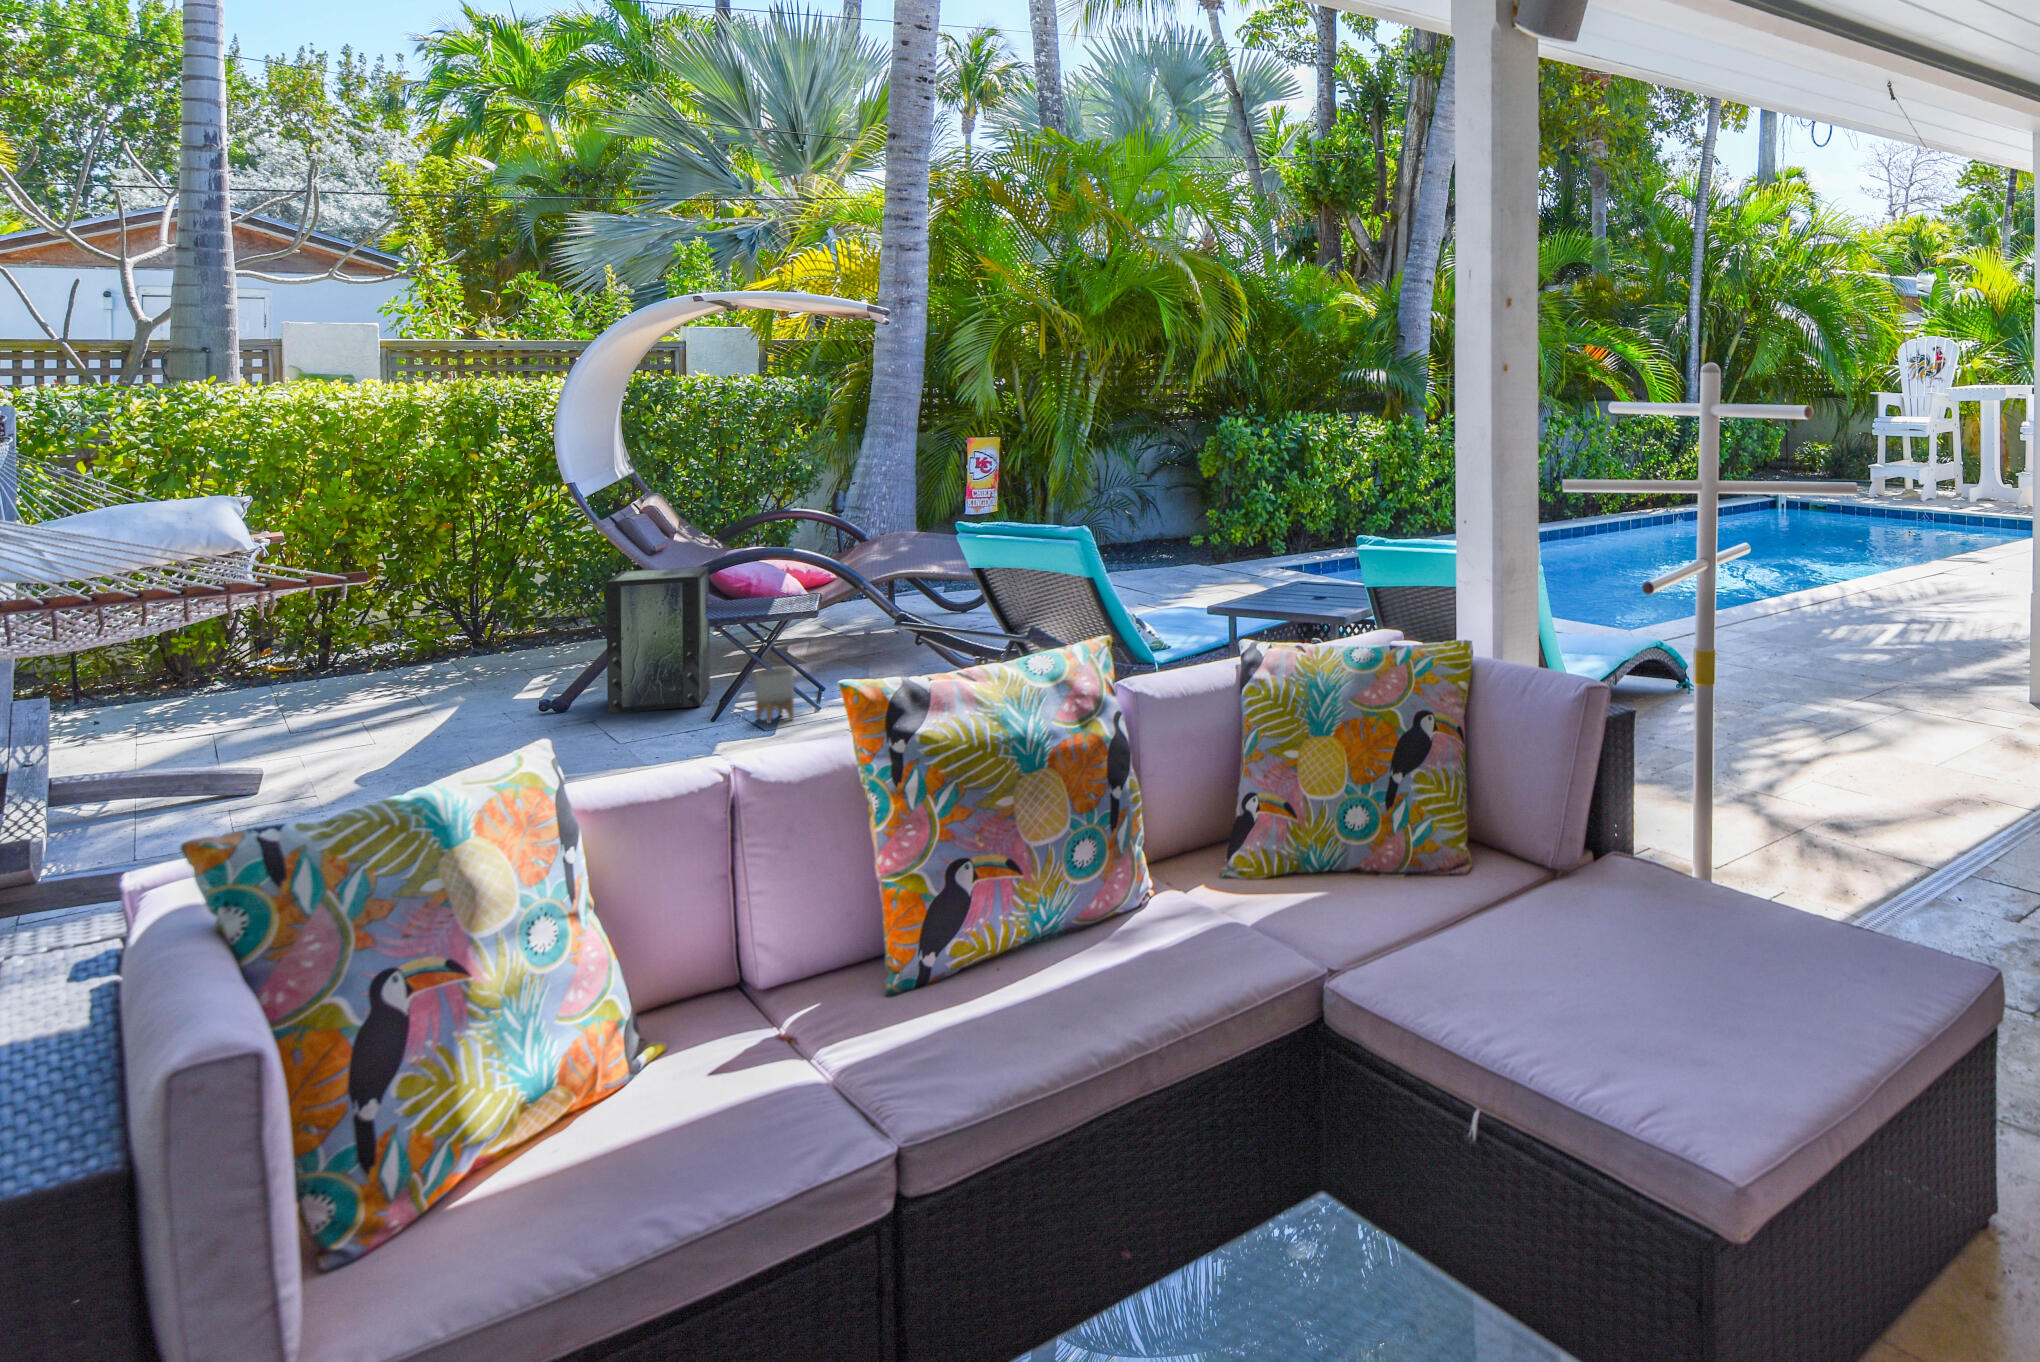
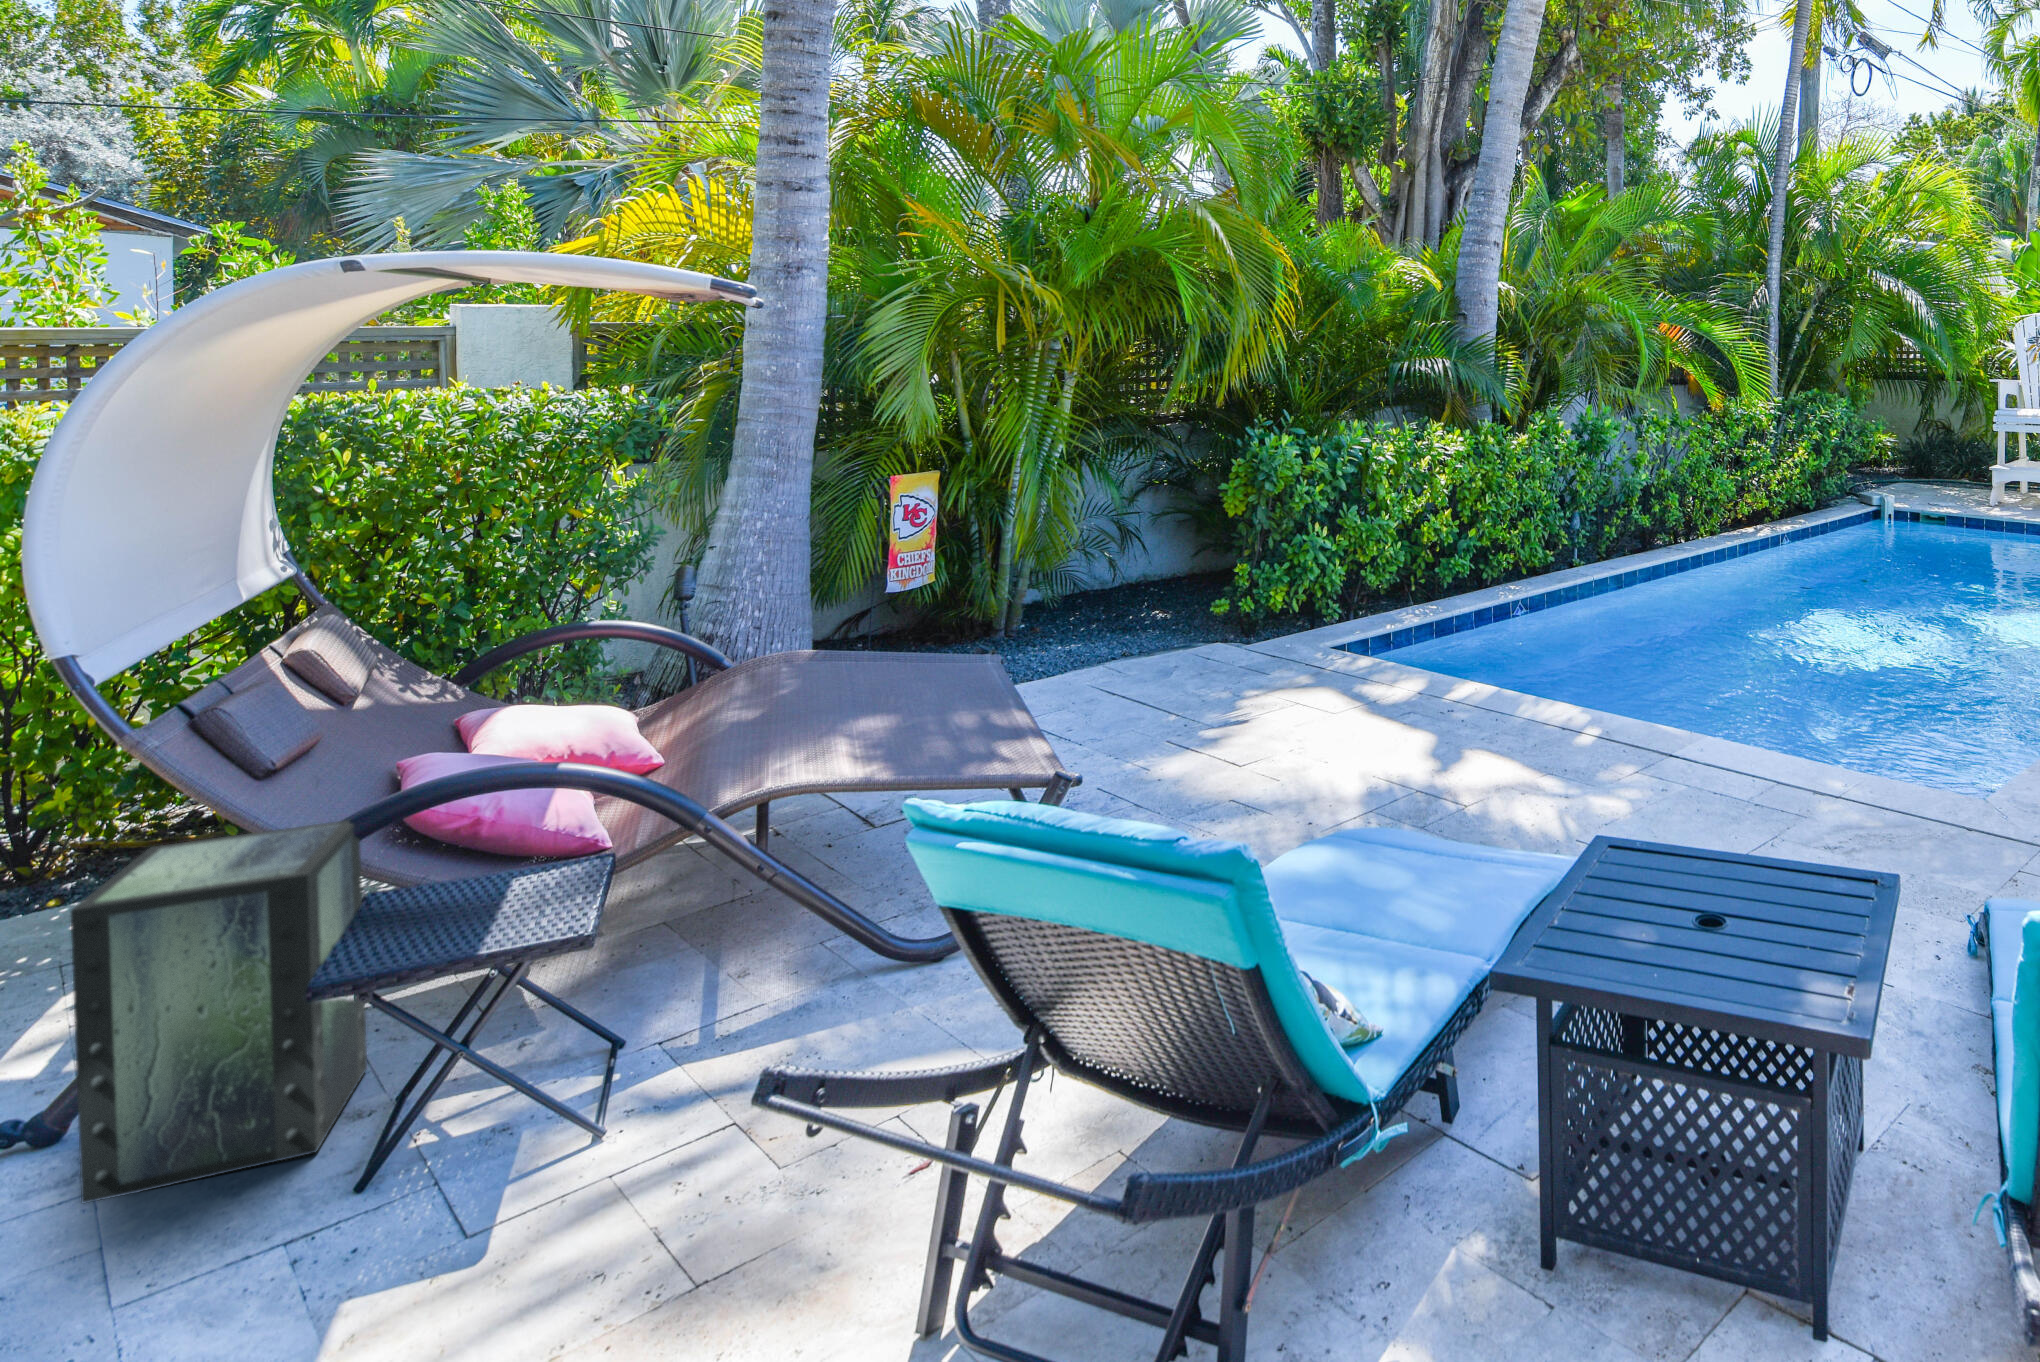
planter: present [755,668,794,723] -> none [424,1082,523,1235]

